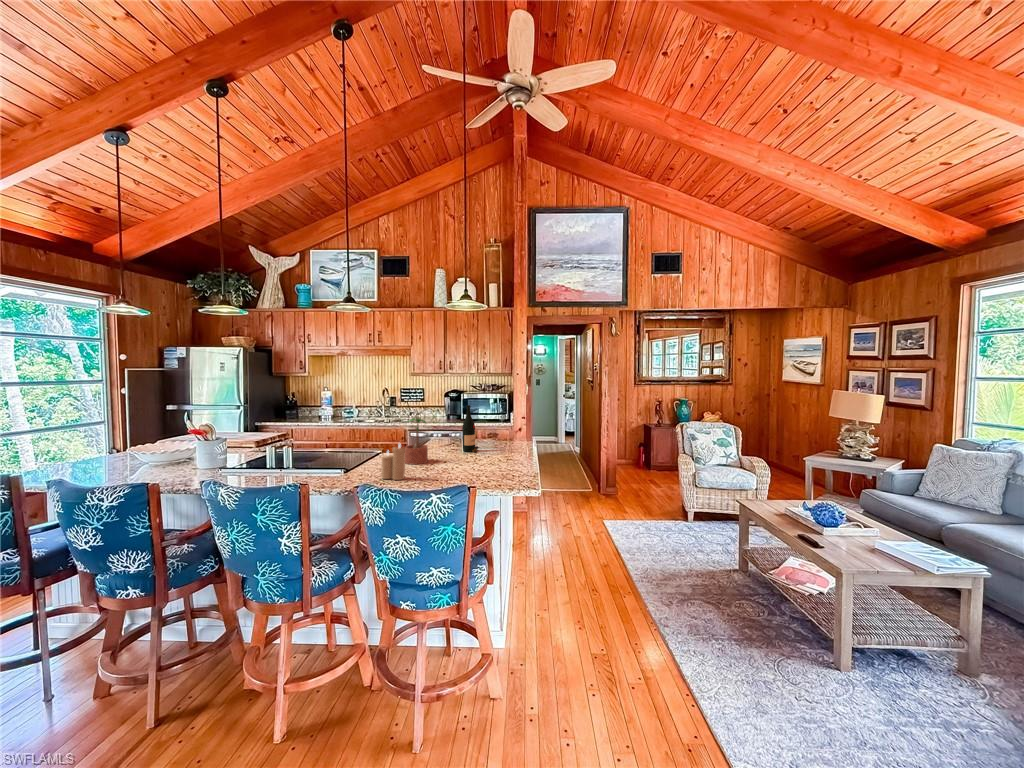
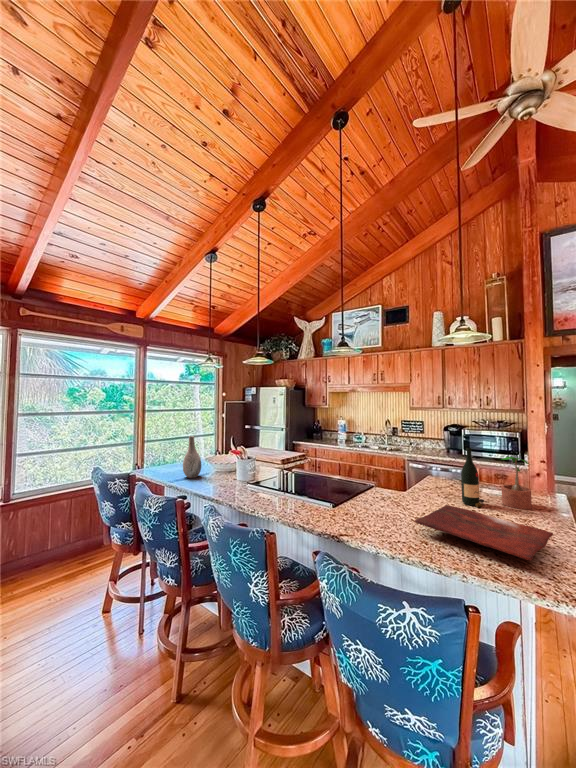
vase: none [110,418,145,477] -> present [183,436,202,478]
potted plant: present [405,419,428,465] -> present [501,457,532,509]
candle: present [381,444,405,480] -> none [357,490,384,535]
cutting board: none [430,451,517,470] -> present [415,505,553,561]

